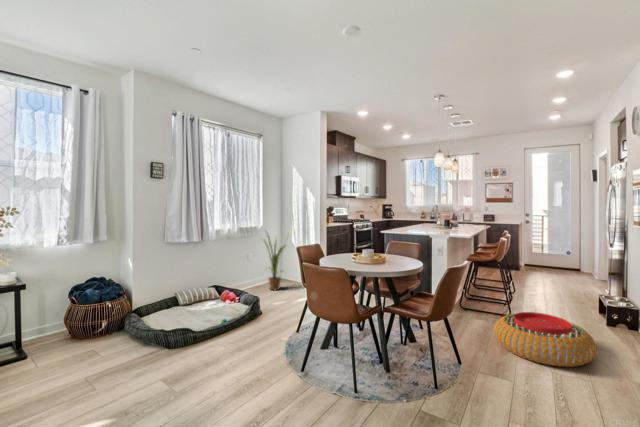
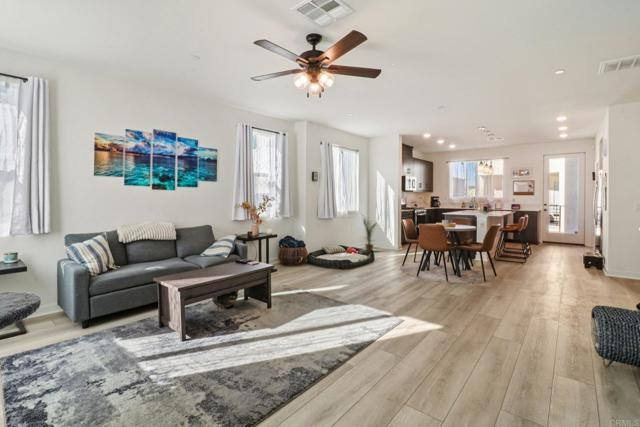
pouf: present [495,312,596,367] -> none [516,257,571,280]

